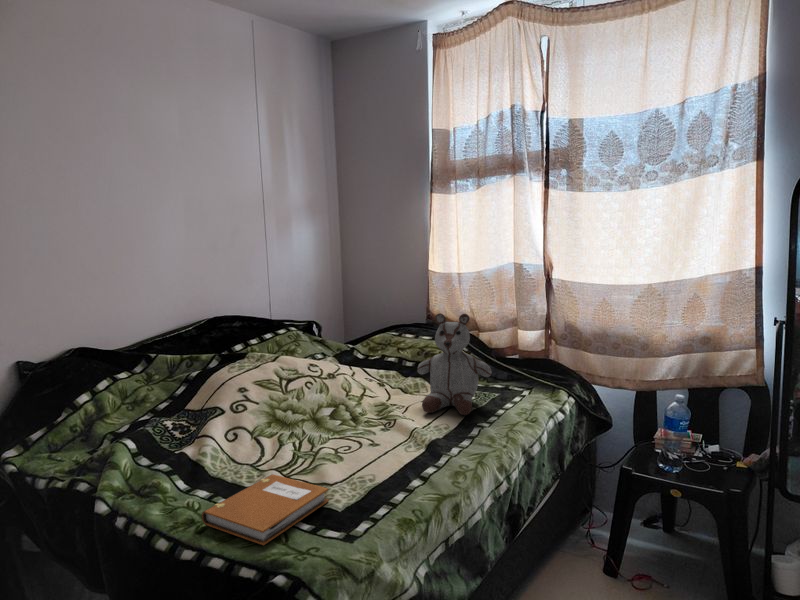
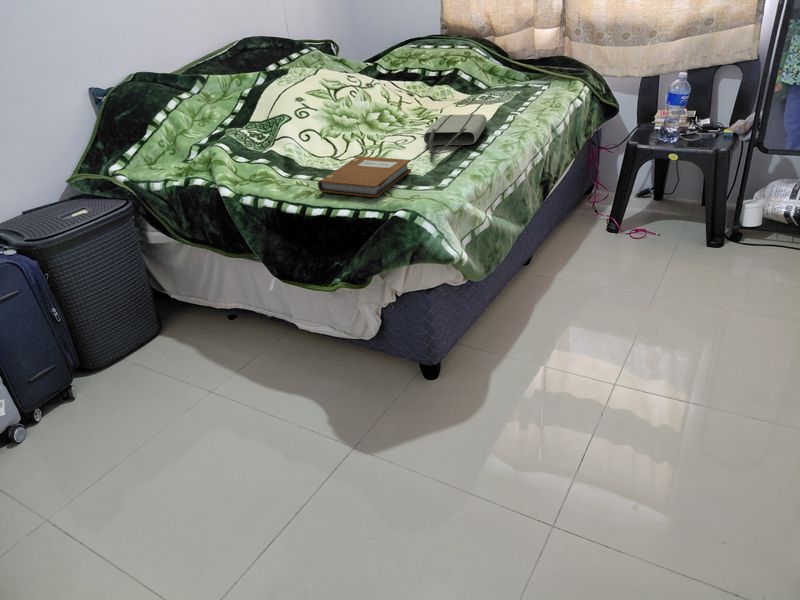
stuffed bear: present [417,313,492,415] -> none [449,11,518,110]
tote bag: none [359,423,444,481] -> present [424,114,487,154]

